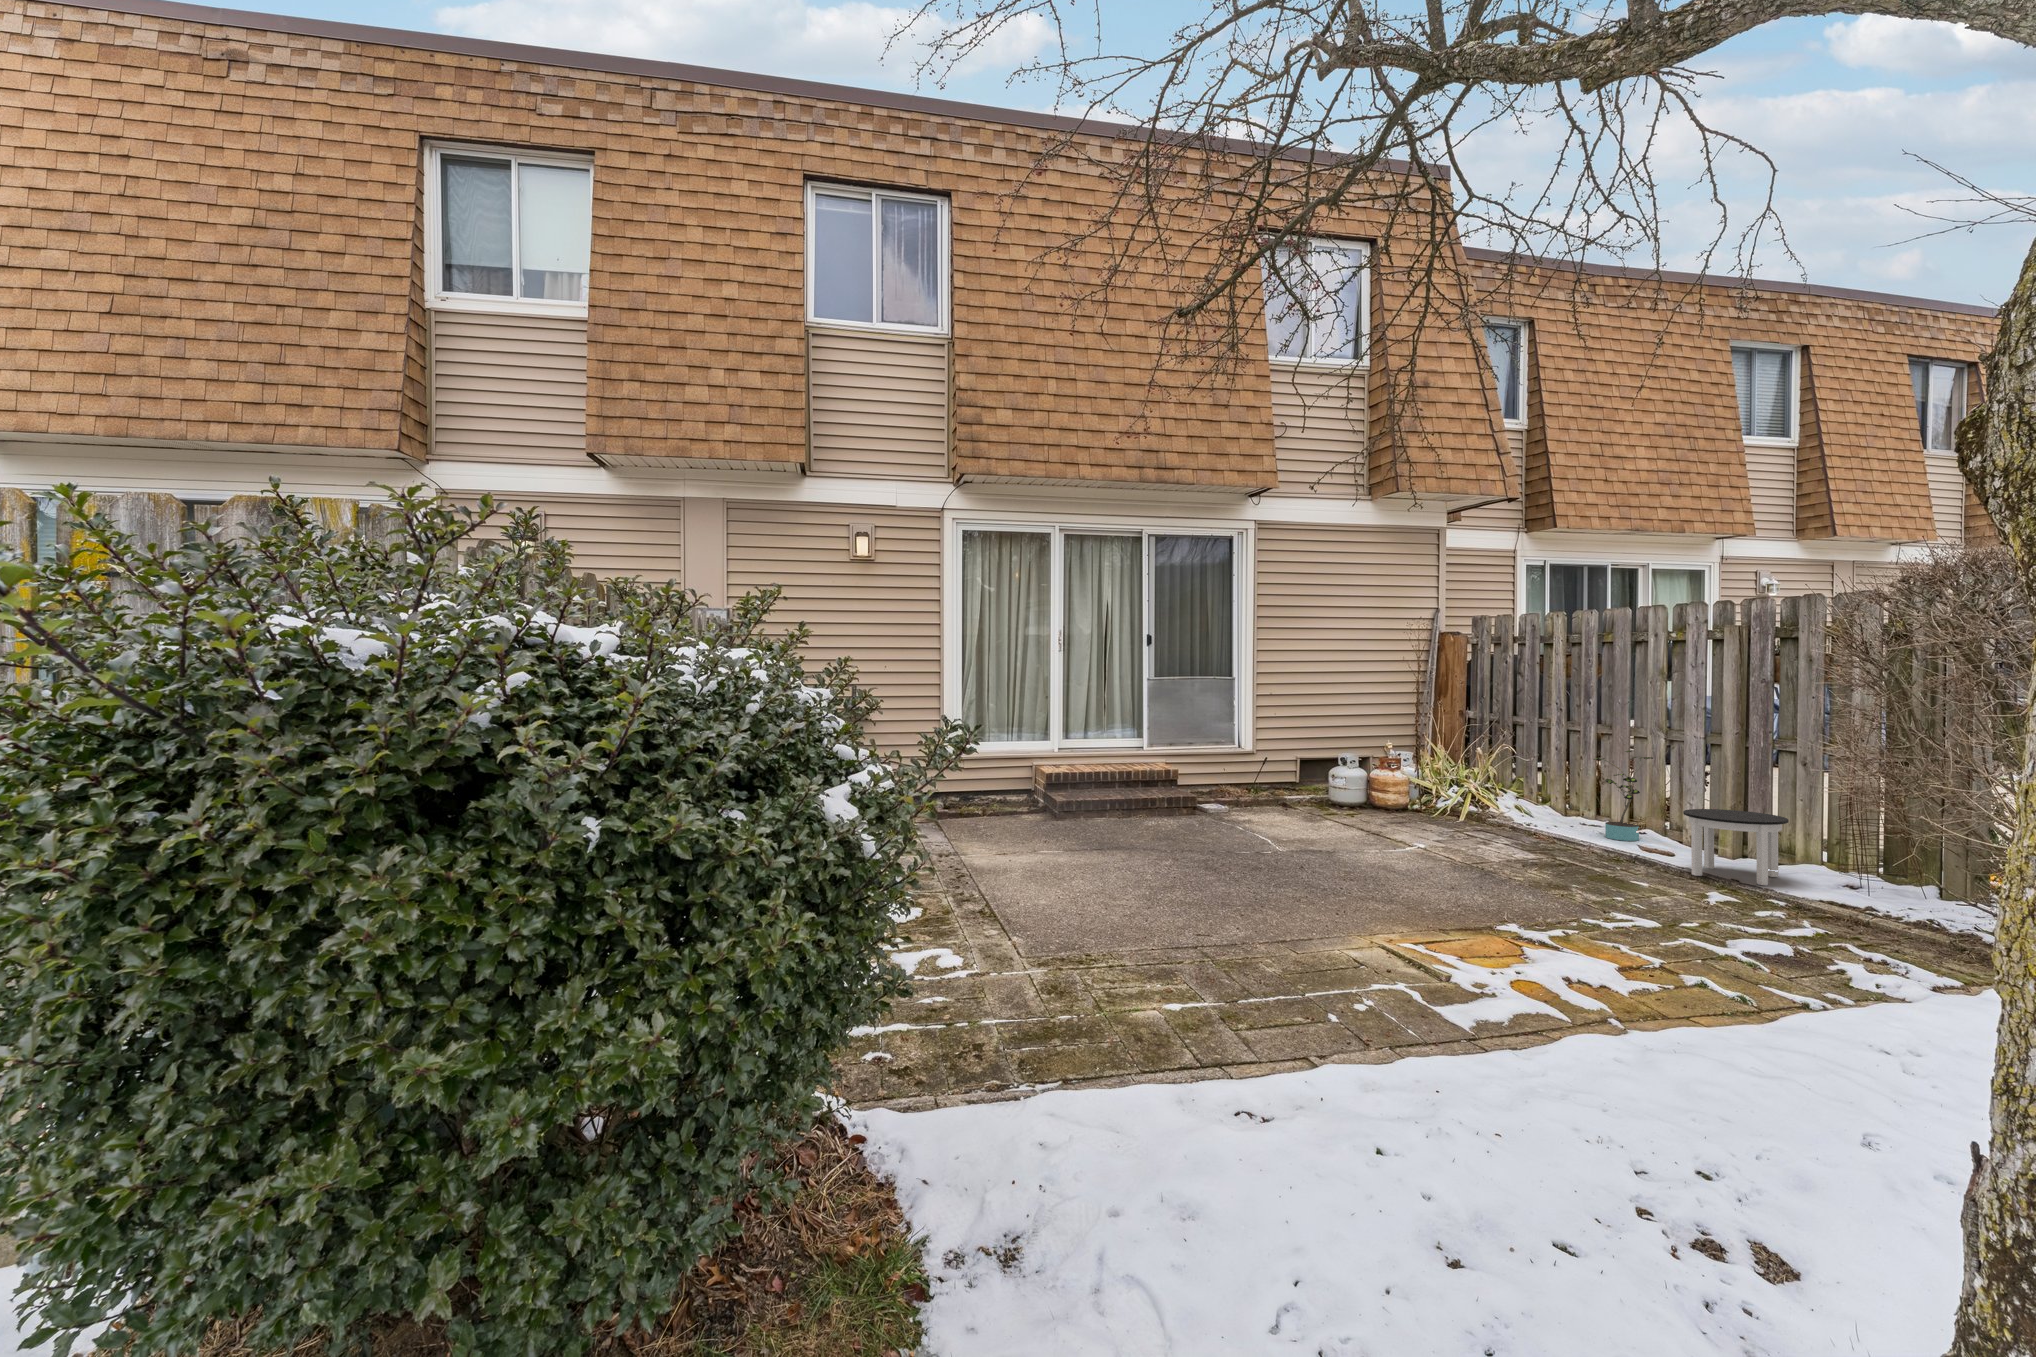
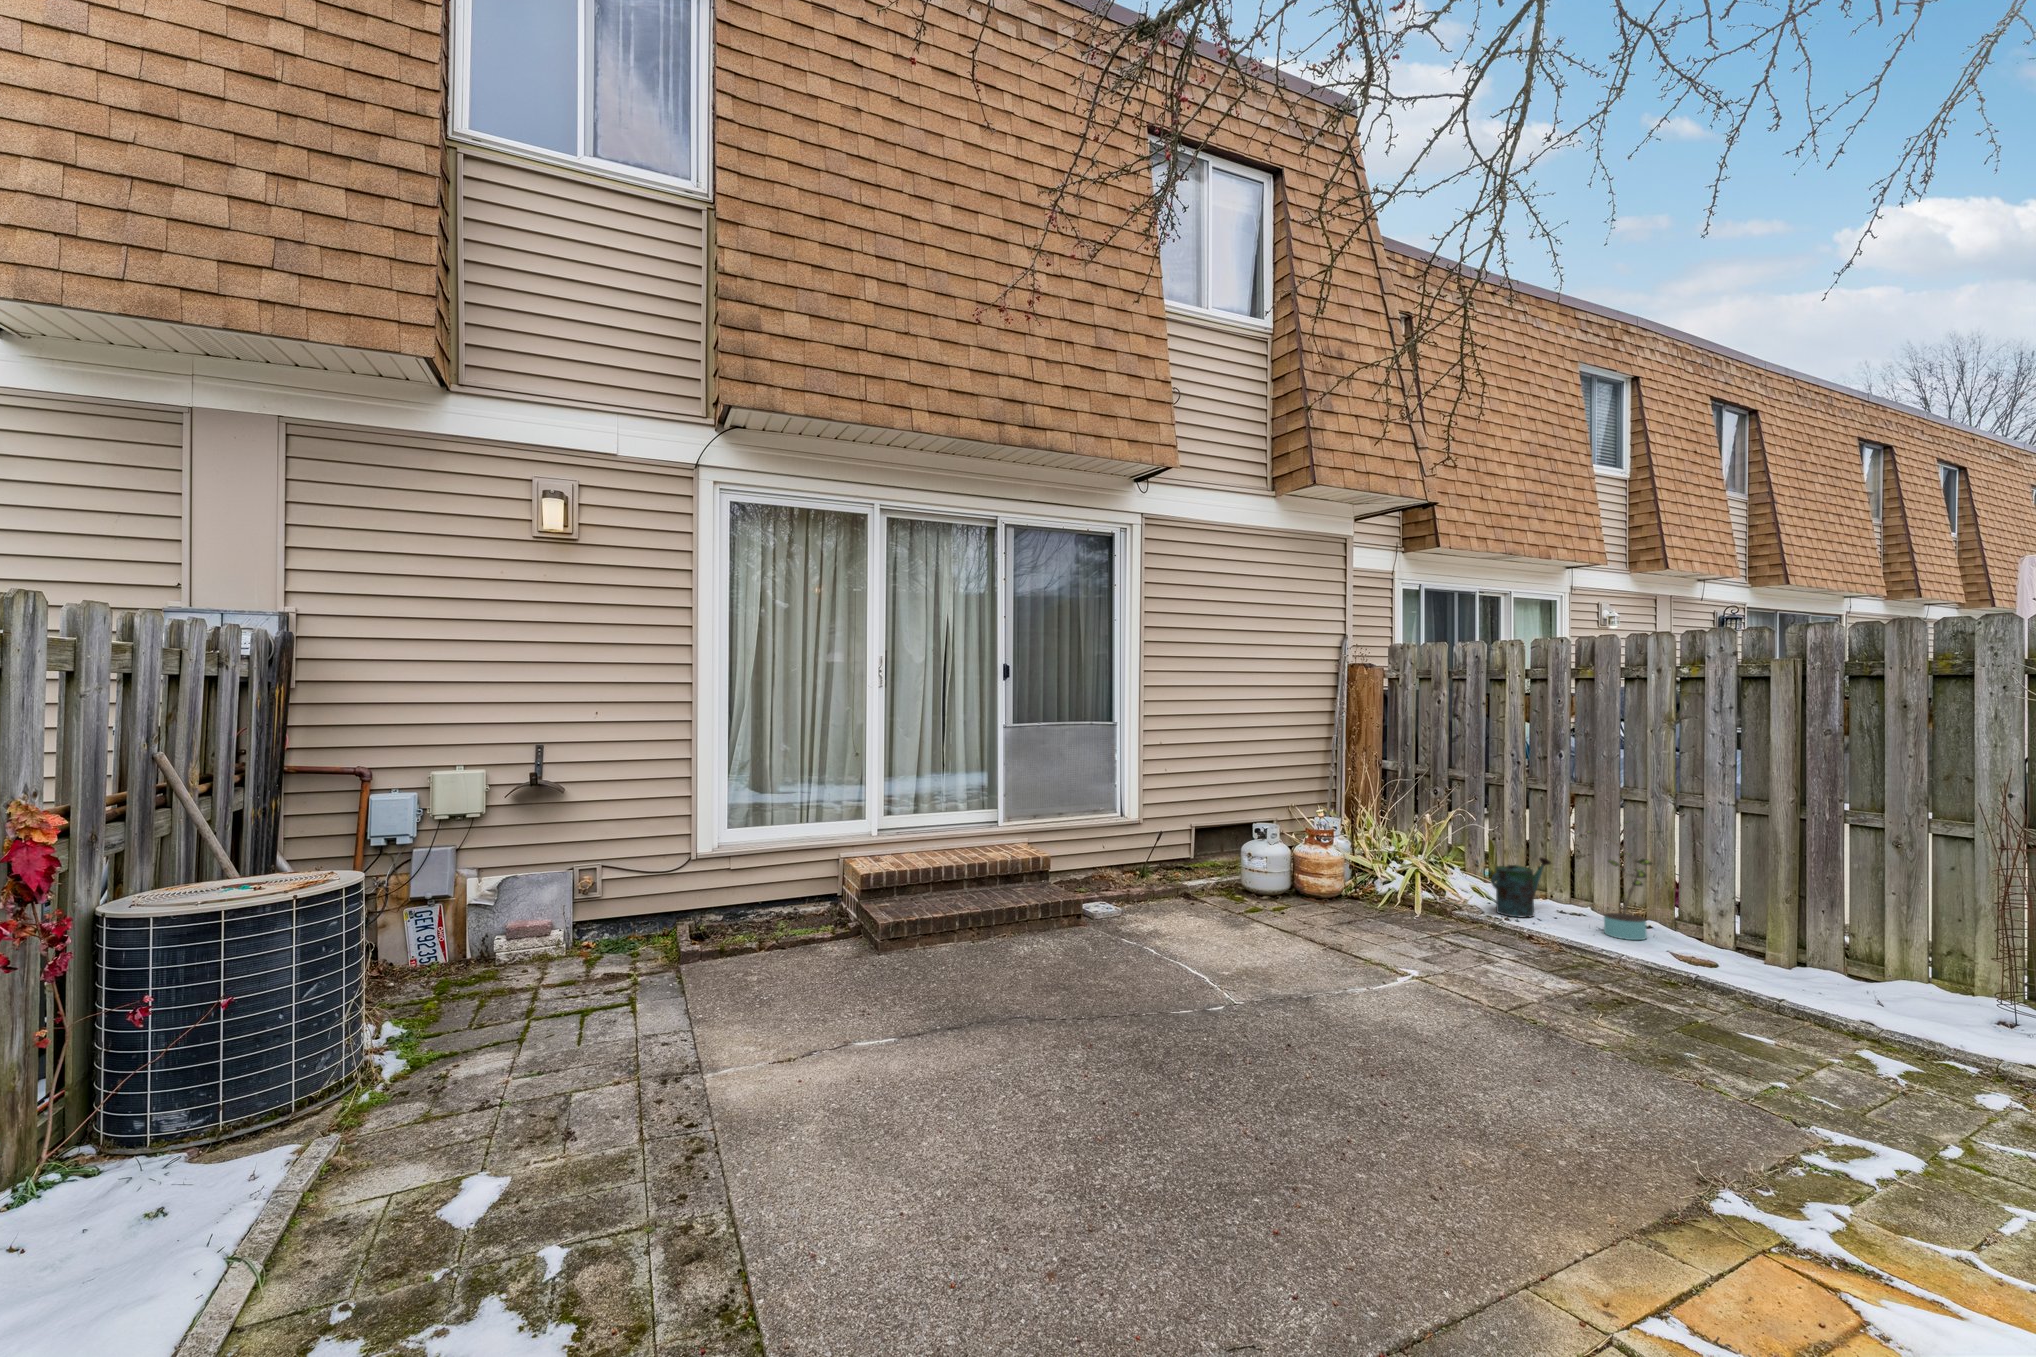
watering can: none [1522,781,1581,826] -> present [1491,857,1551,918]
round table: present [1683,809,1789,885] -> none [1760,908,1906,1021]

